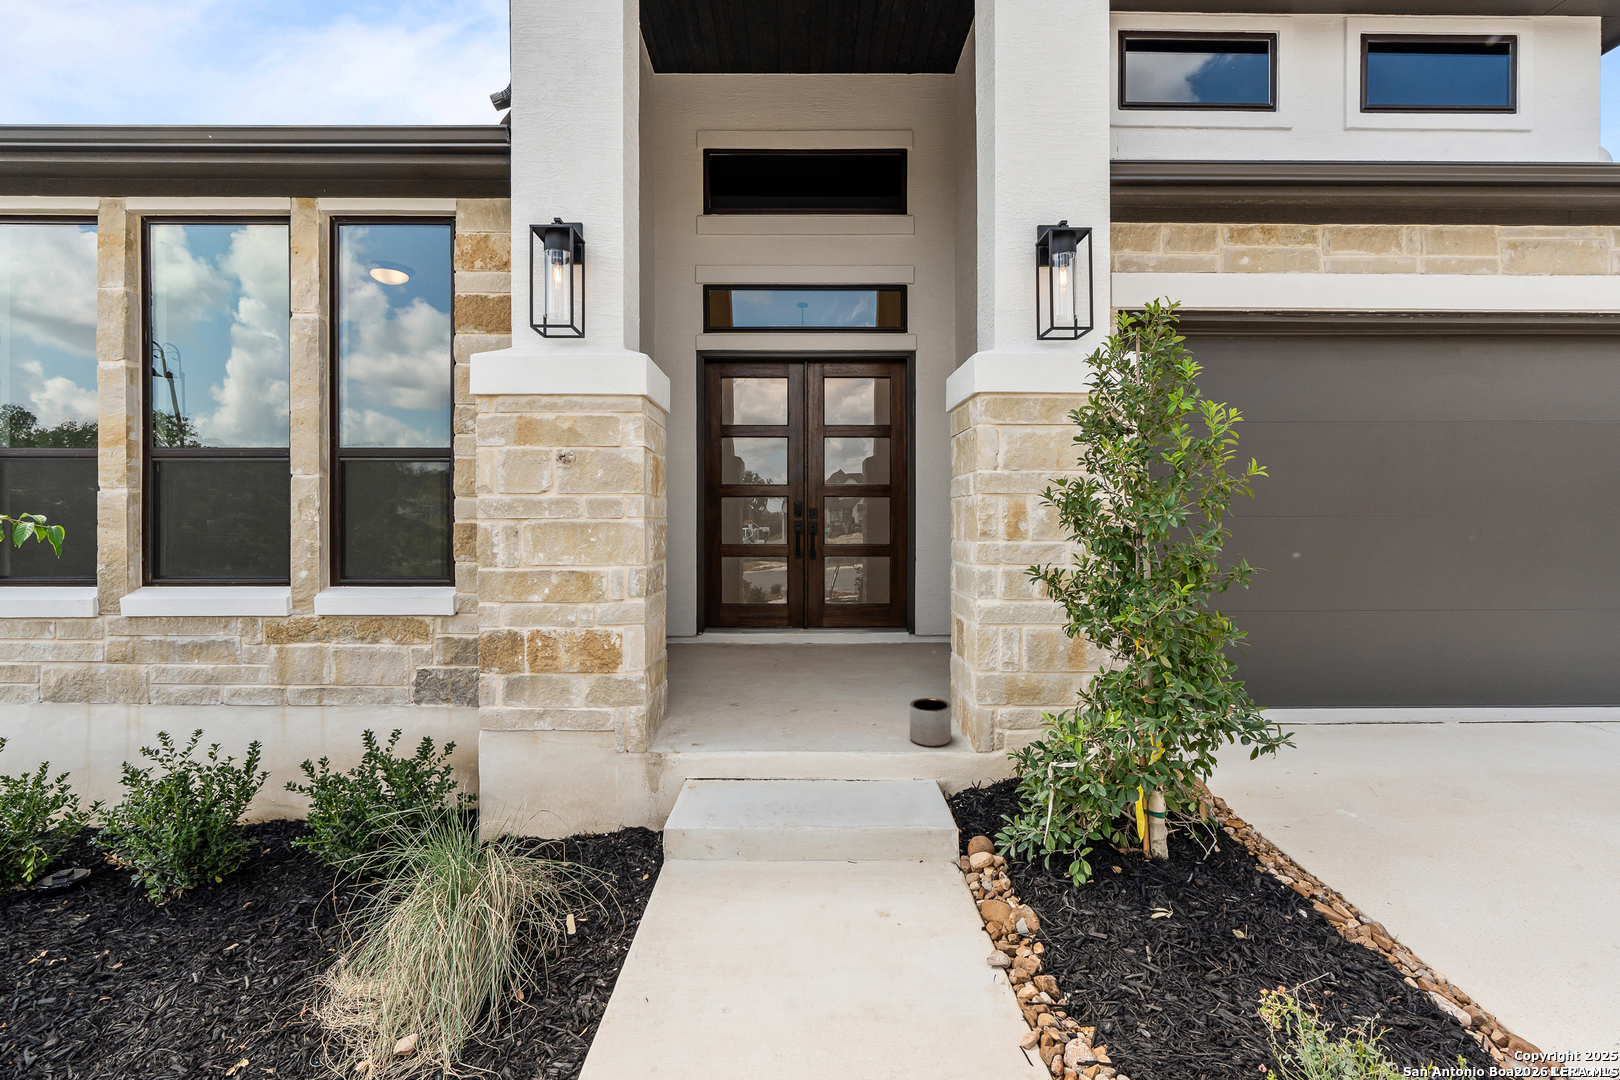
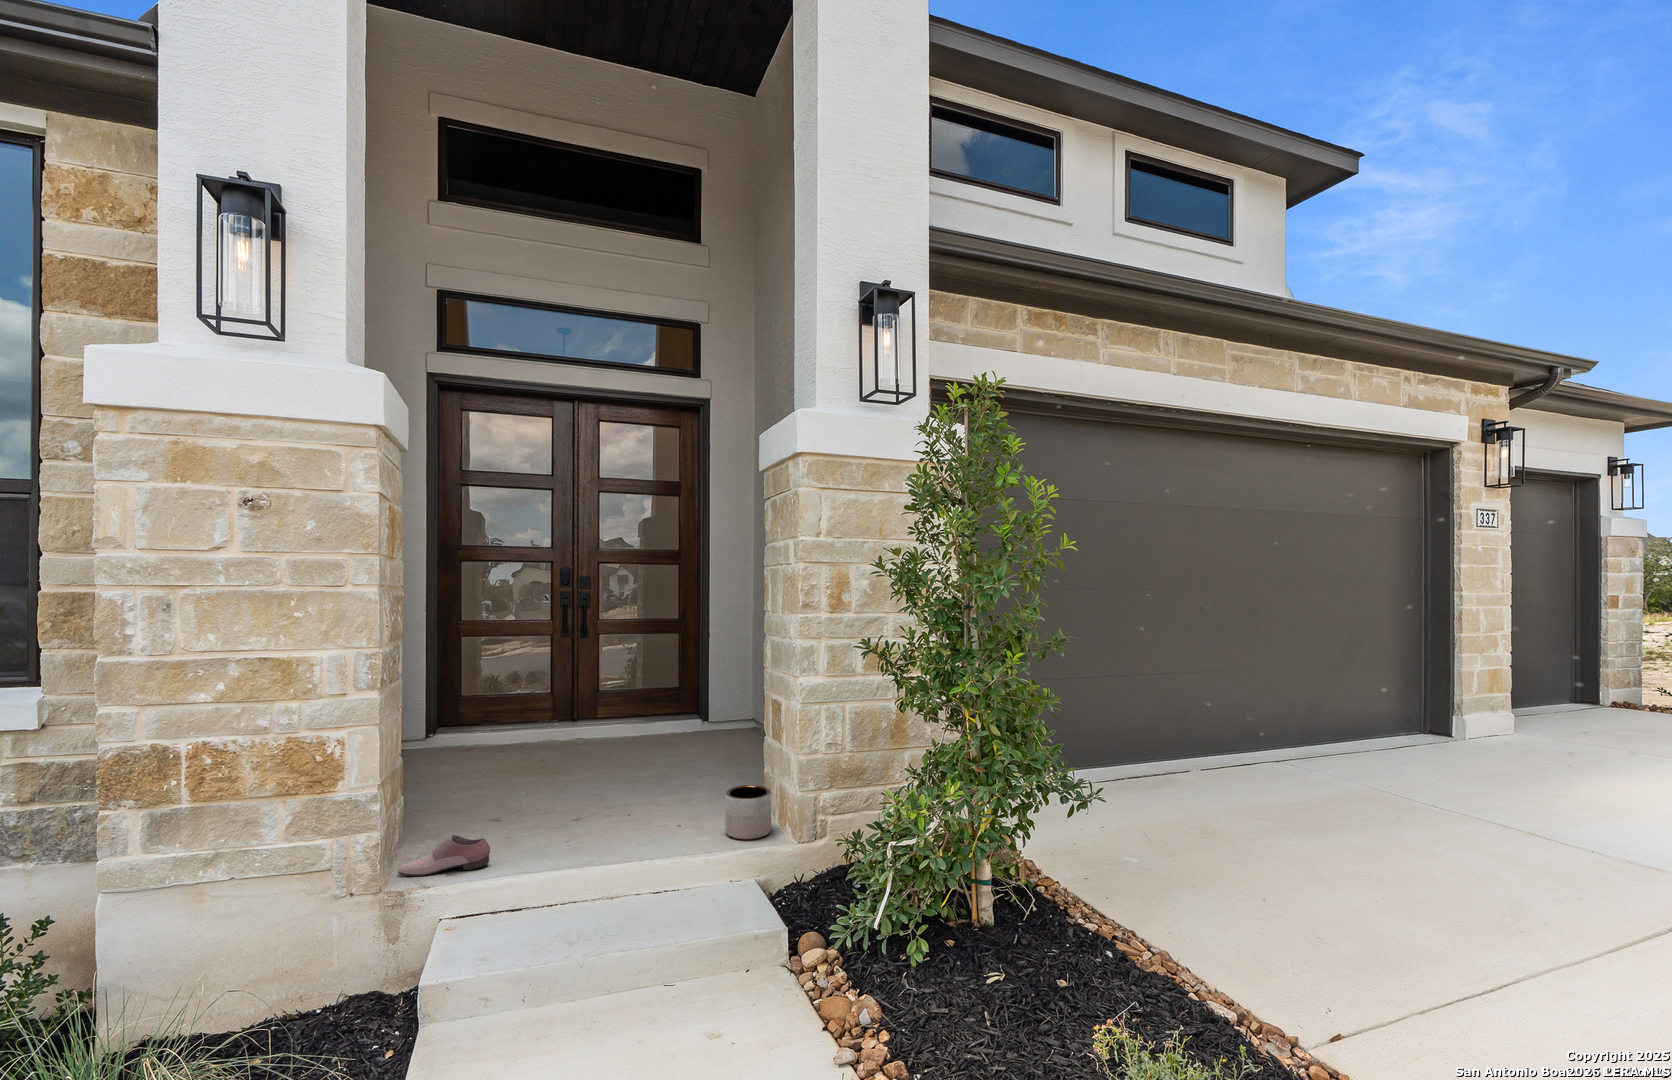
shoe: none [656,717,720,745] -> present [398,835,490,876]

